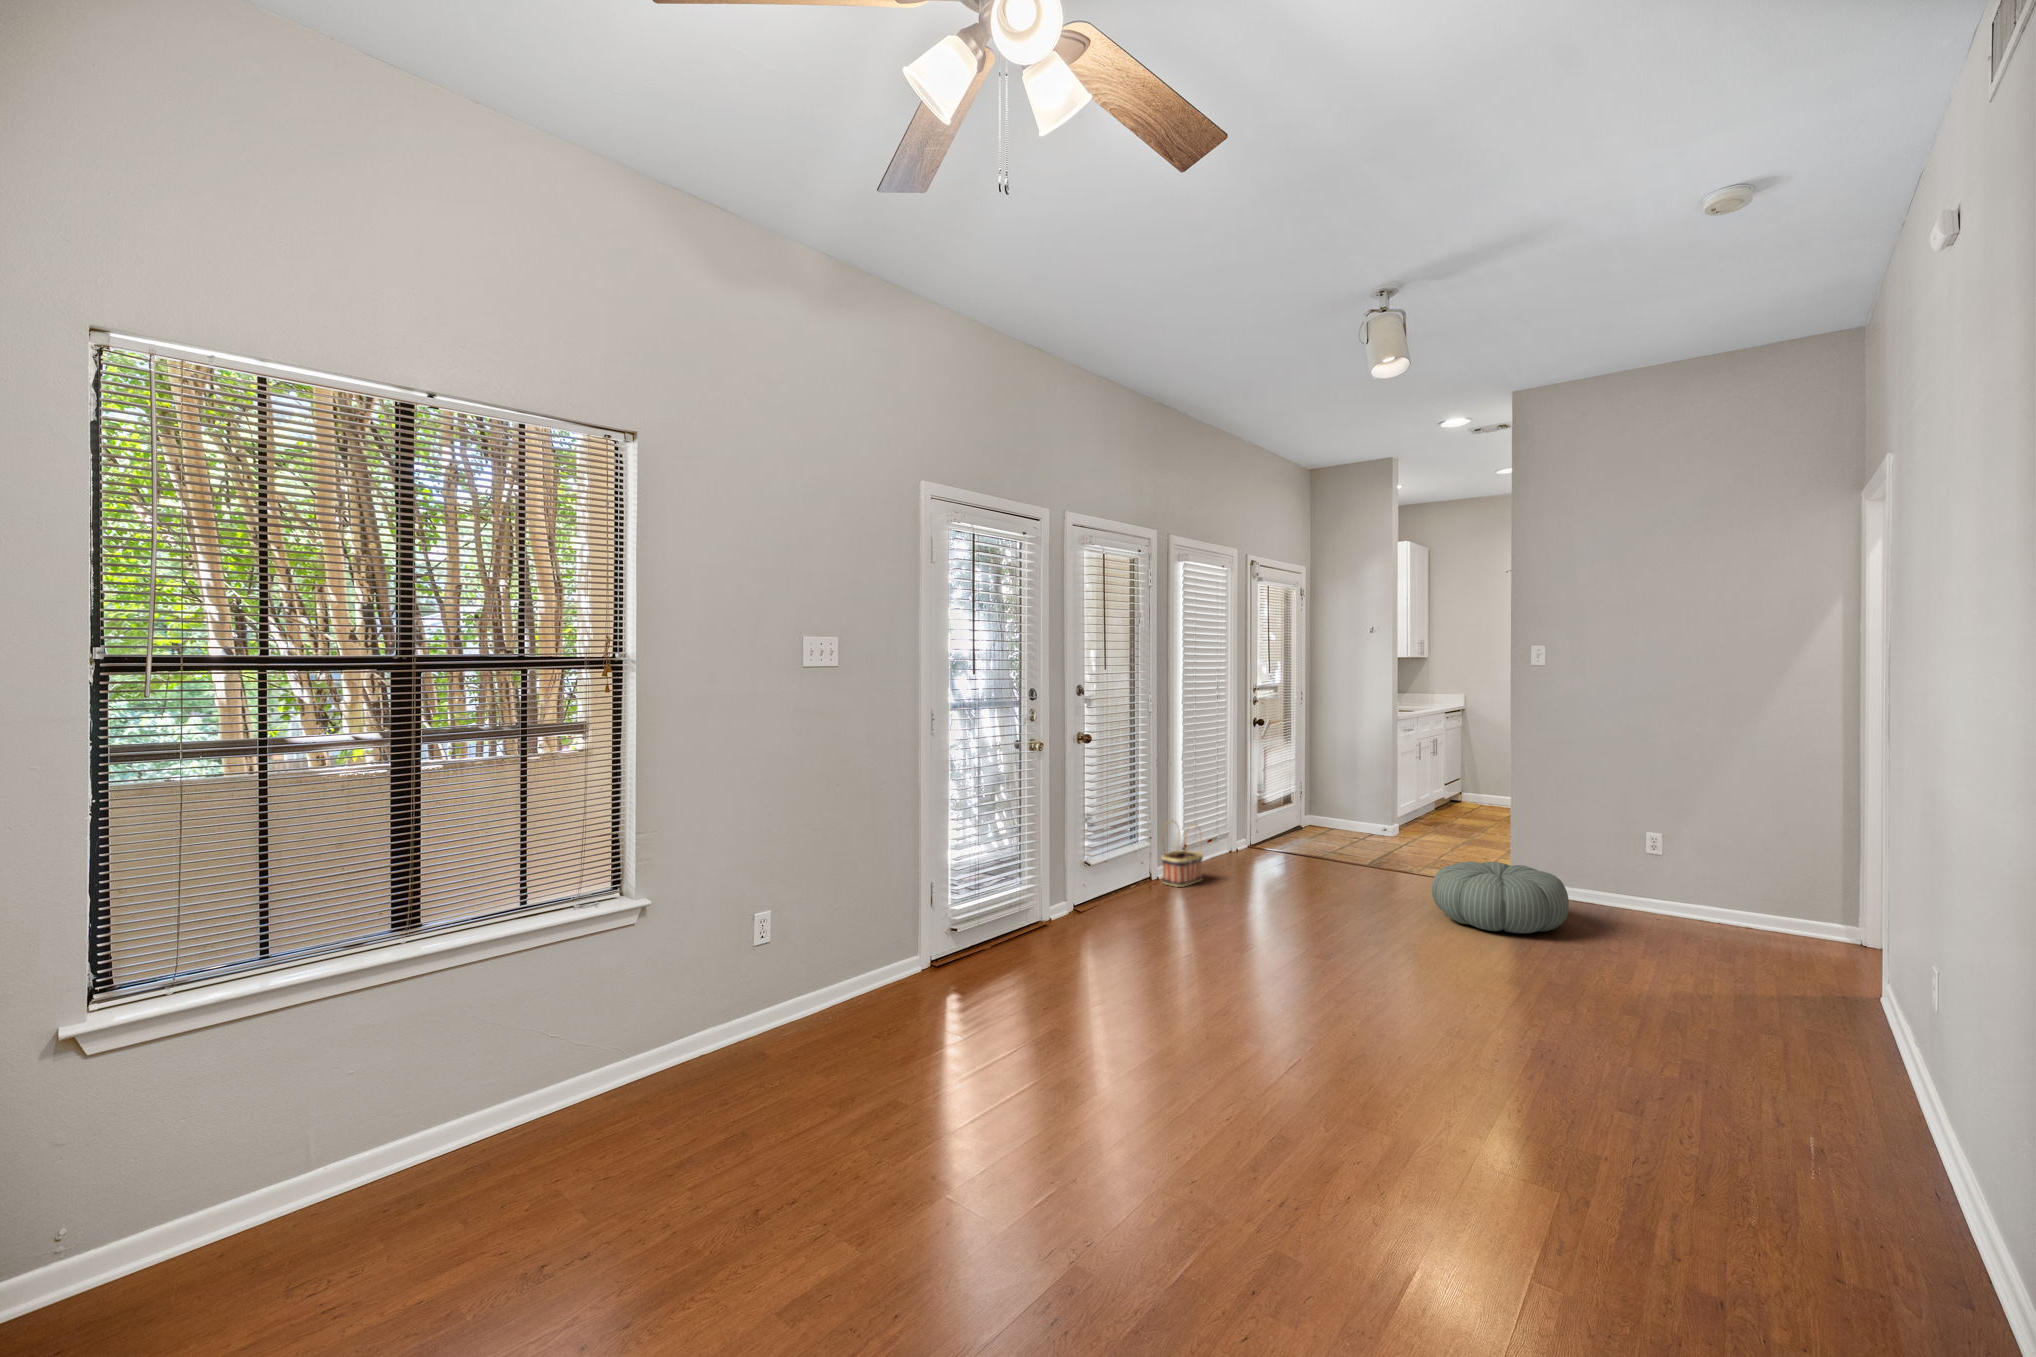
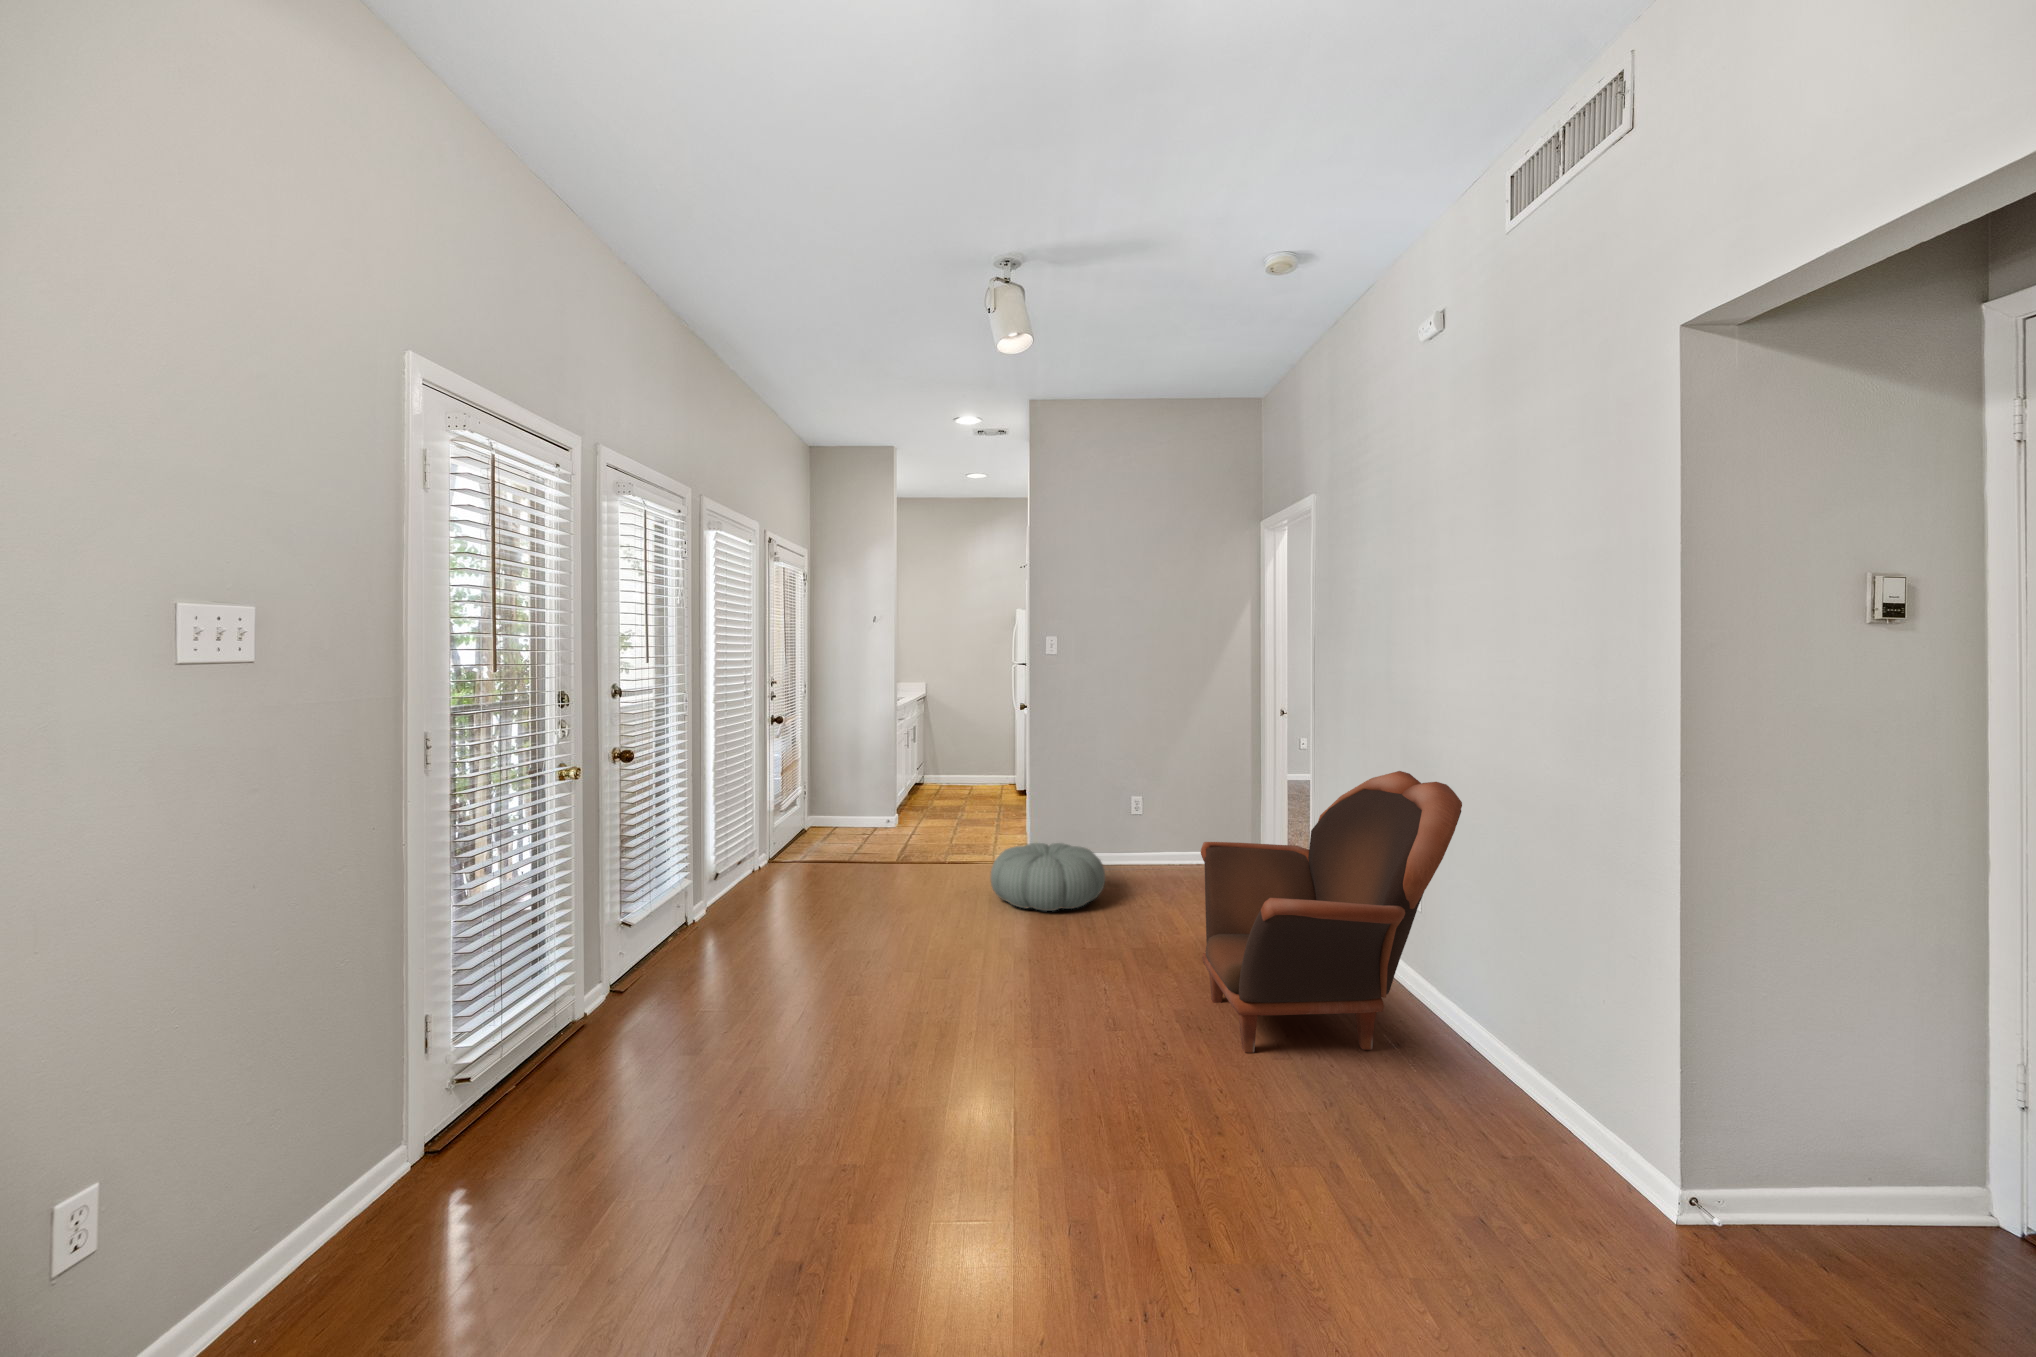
armchair: none [1577,806,1926,1127] -> present [1201,771,1462,1053]
basket: present [1162,832,1203,887] -> none [700,845,746,925]

